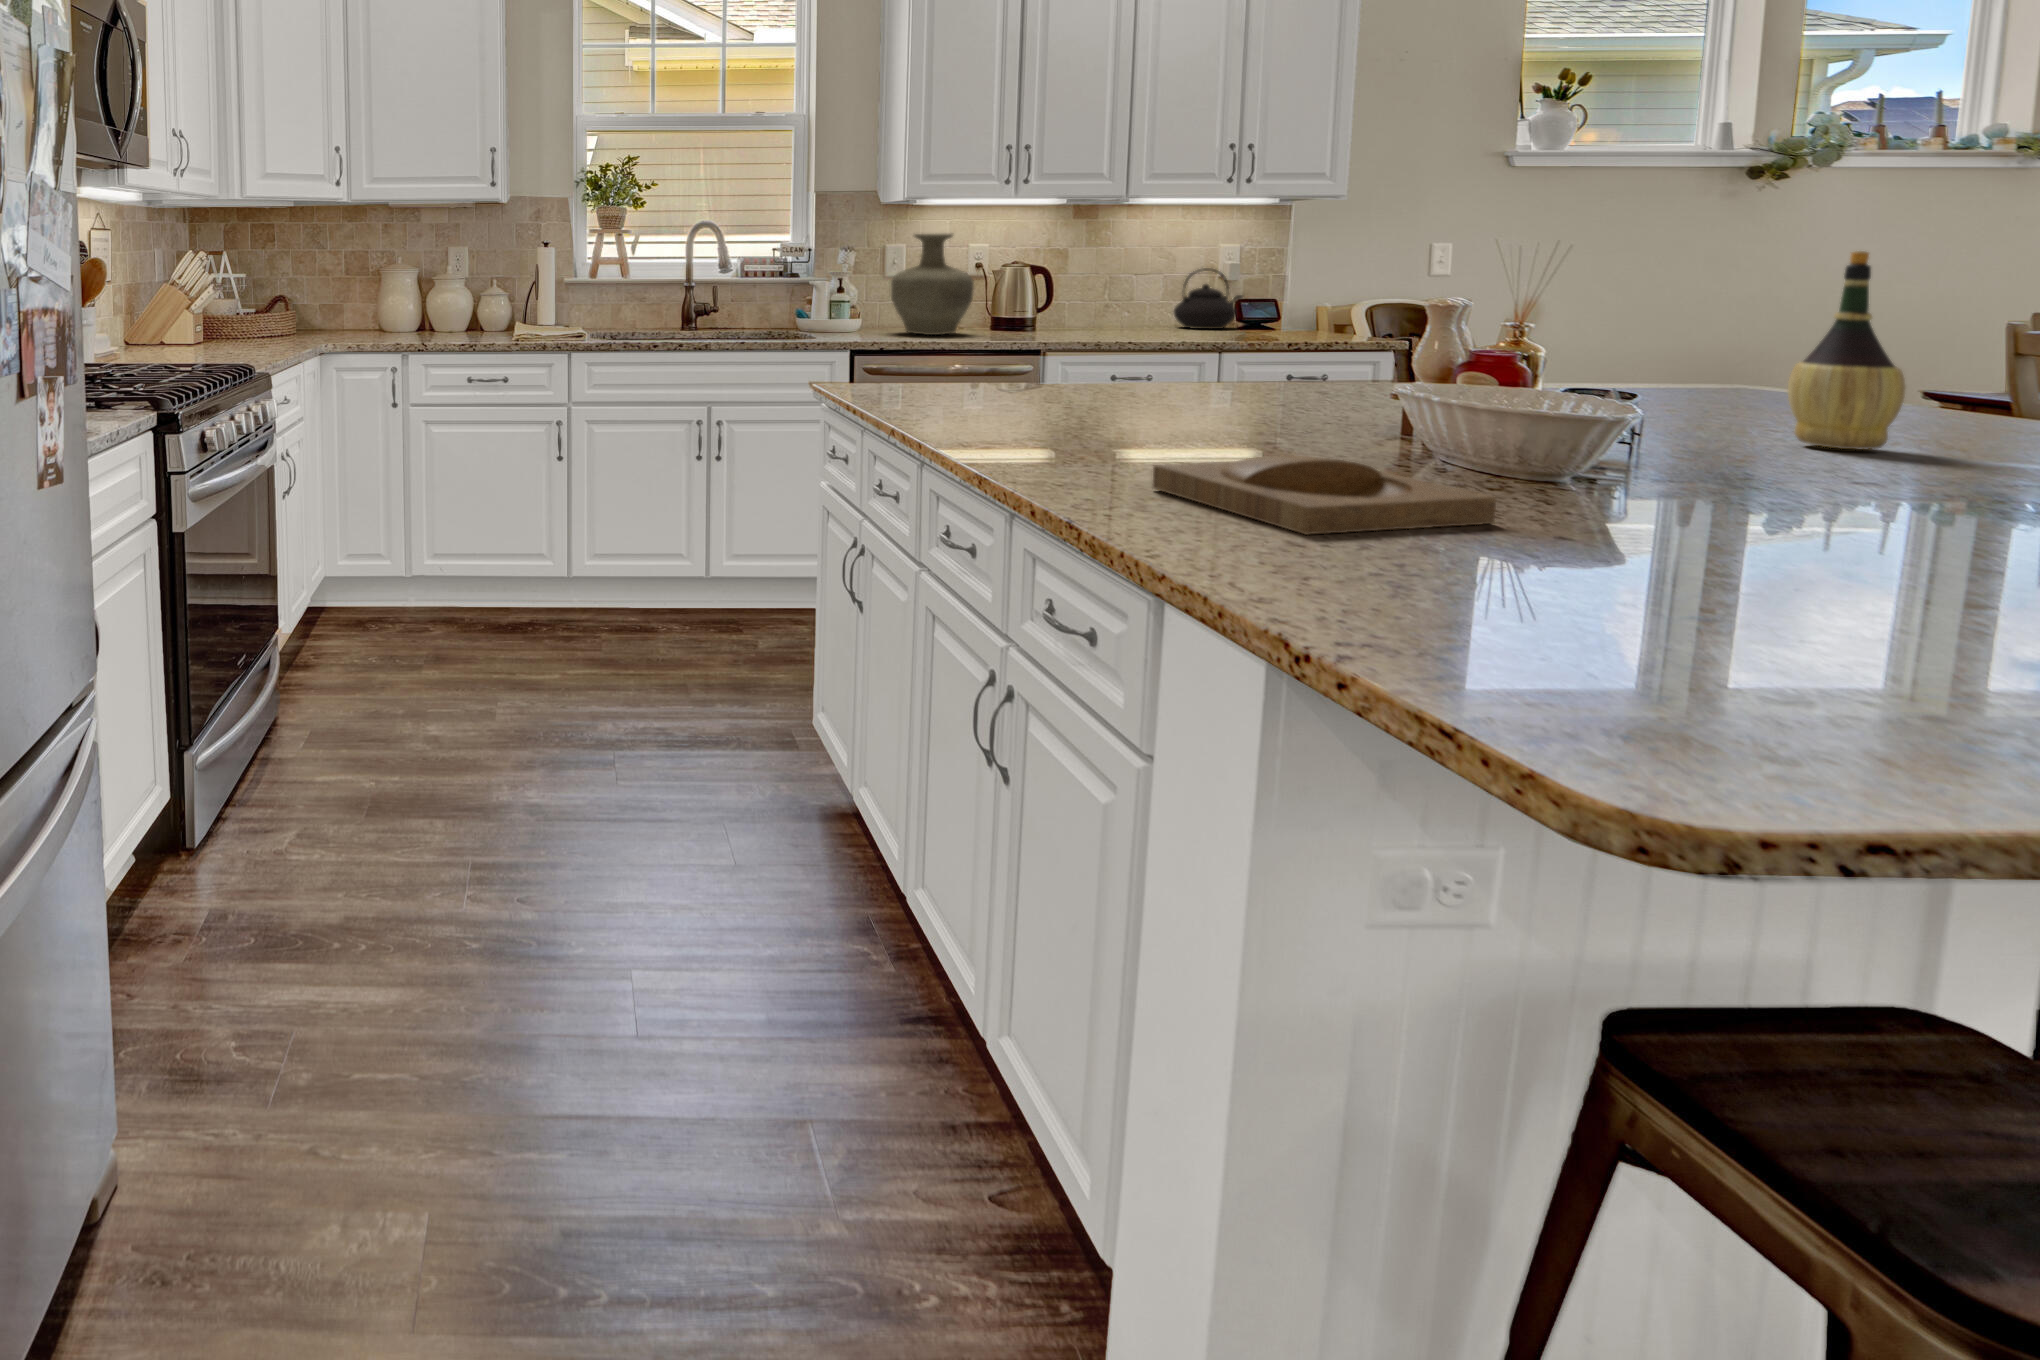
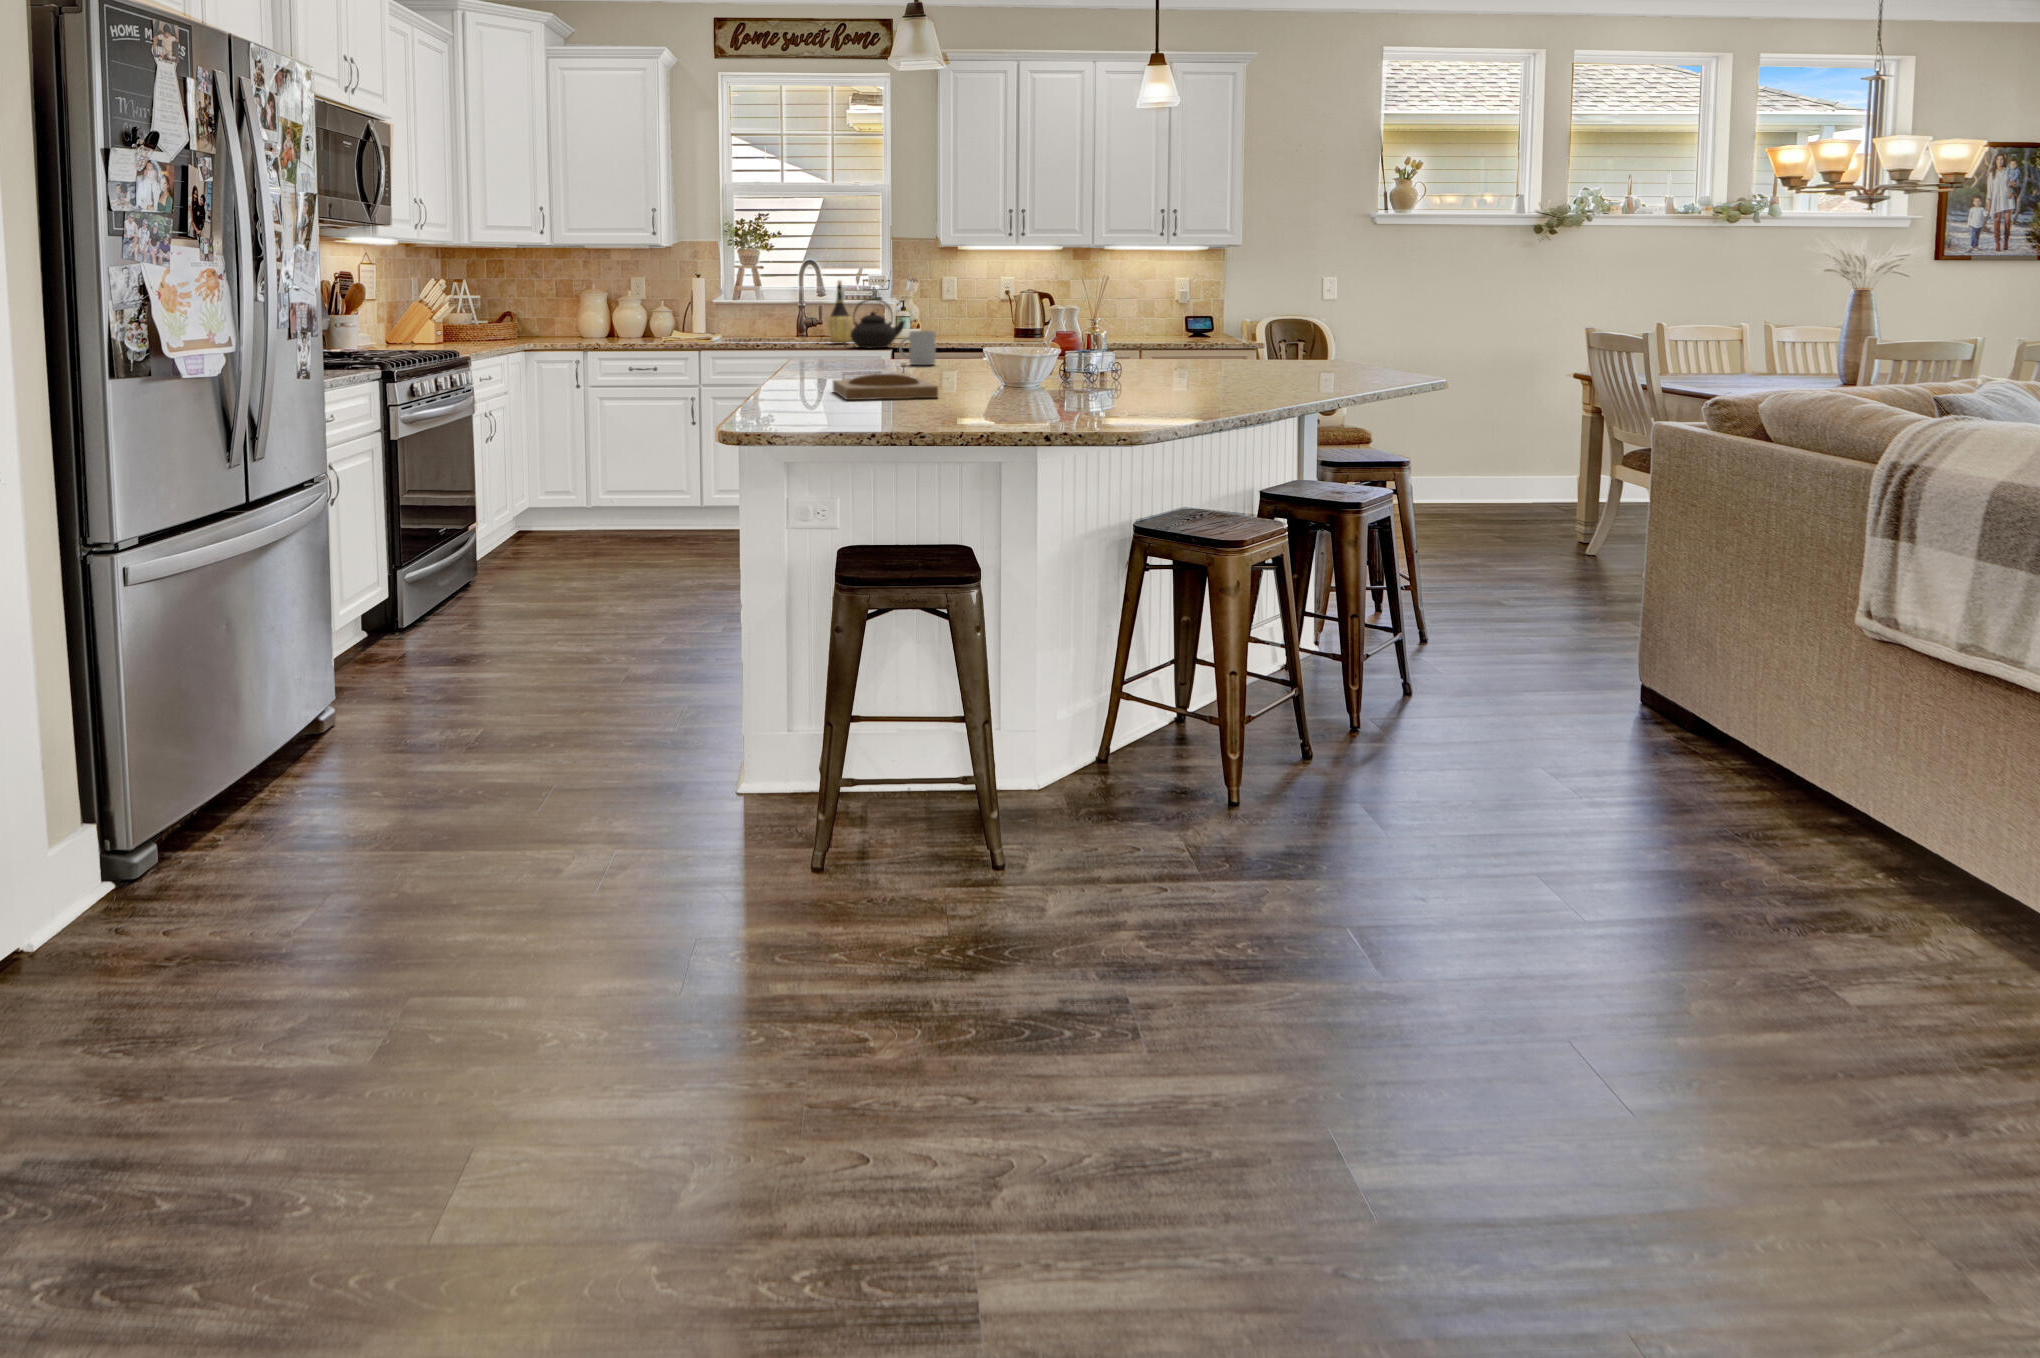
vase: present [891,234,974,335] -> none [939,270,993,340]
wine bottle: present [1788,251,1906,450] -> present [827,281,852,344]
teapot: present [1174,268,1242,329] -> present [850,299,905,348]
mug: none [1012,335,1075,395] -> present [899,331,935,365]

